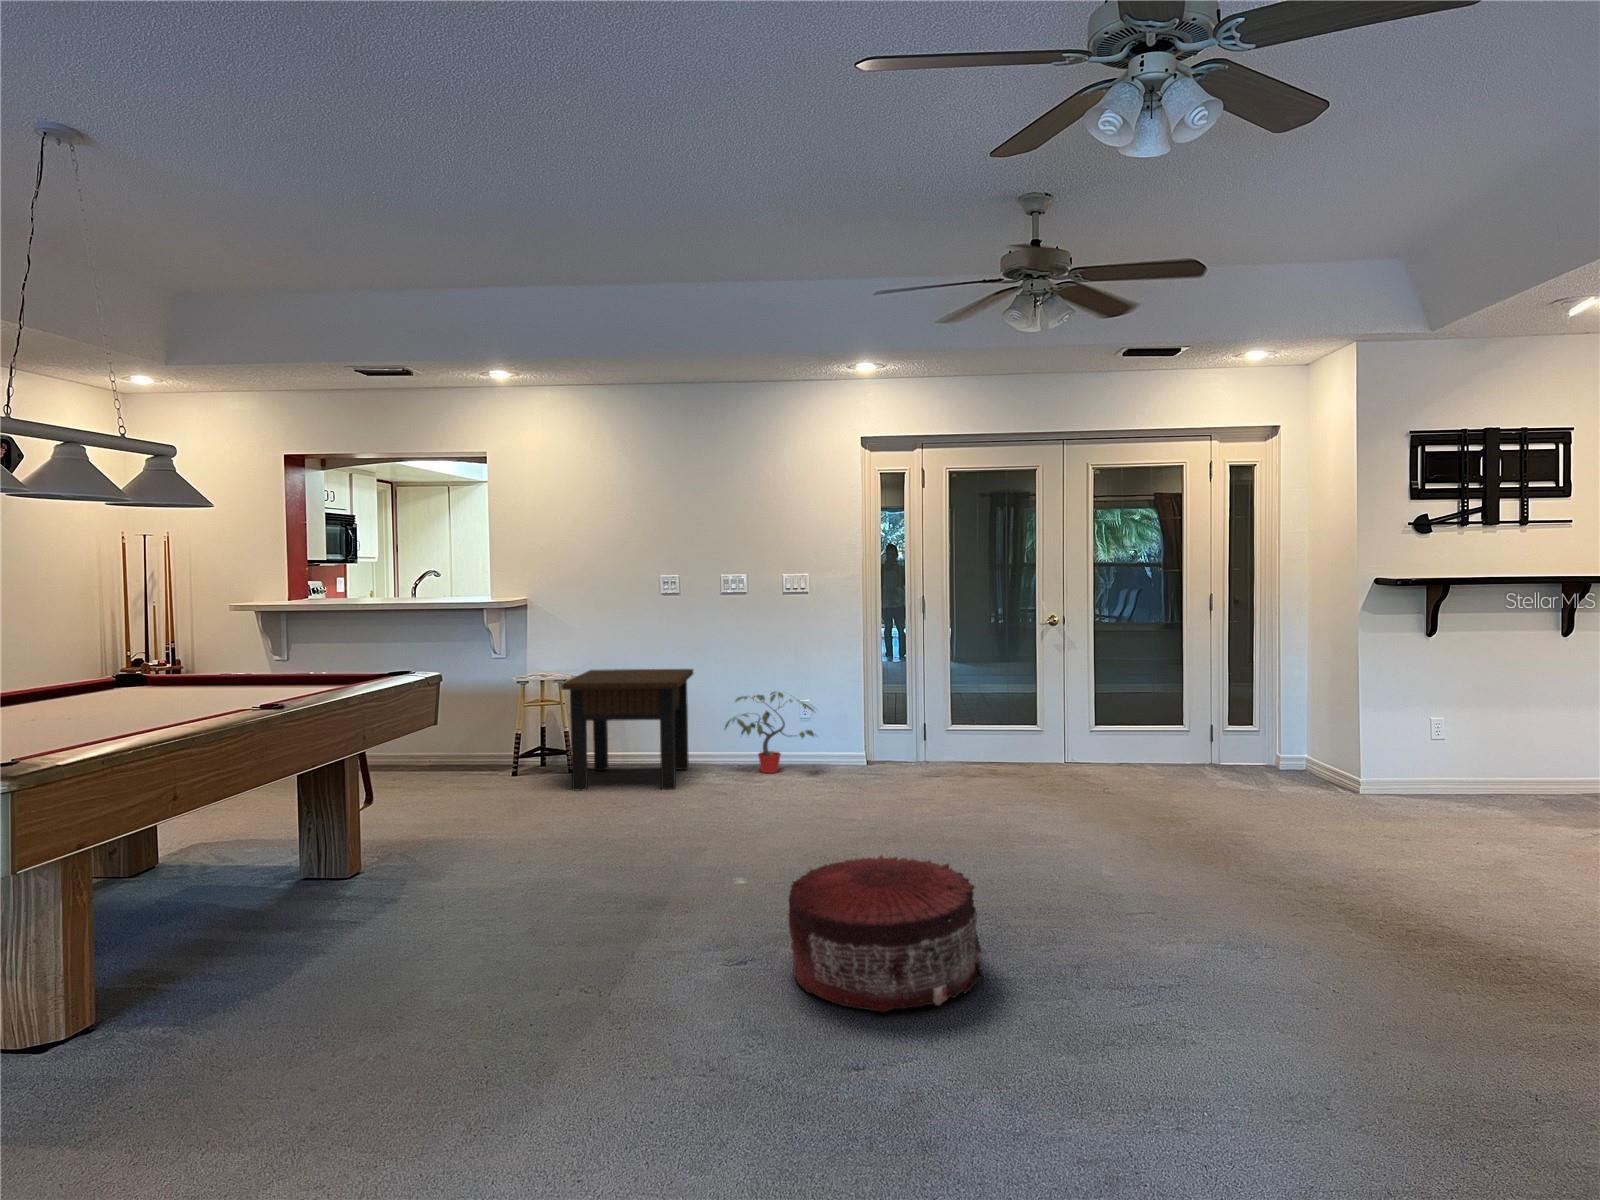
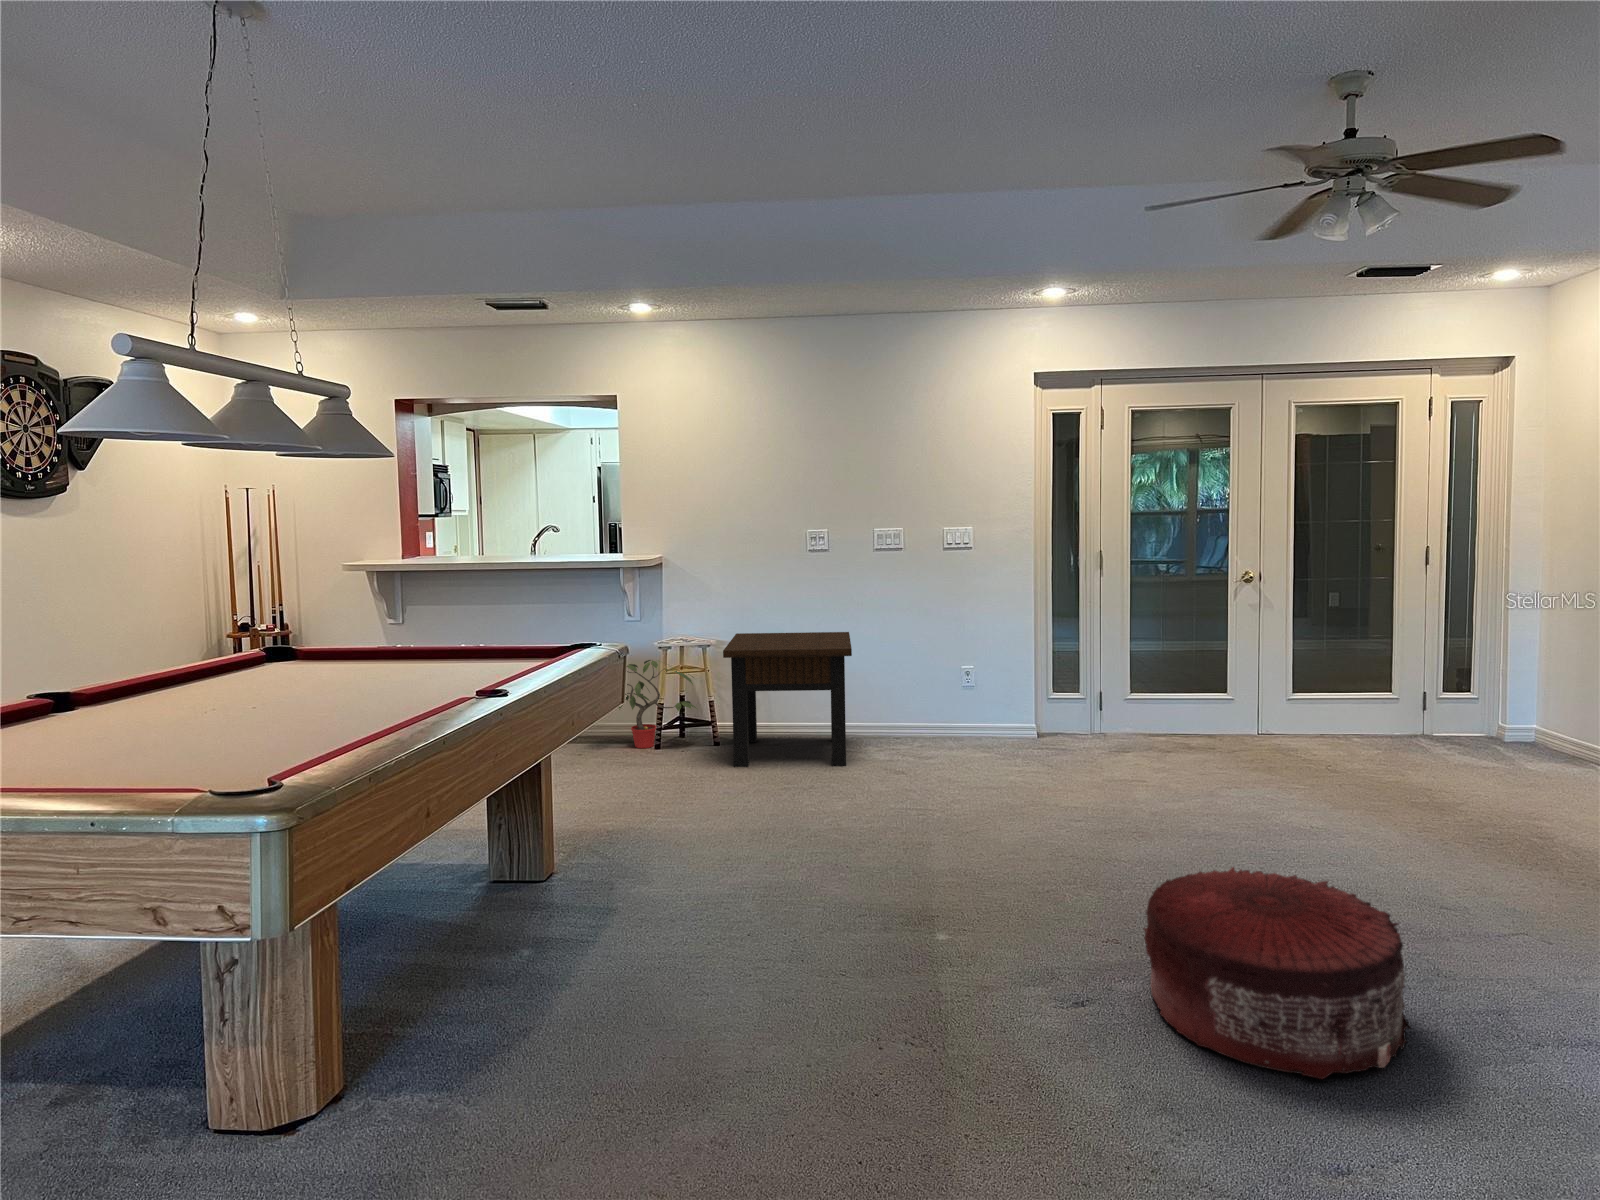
potted plant: present [725,692,816,773] -> present [619,660,697,748]

